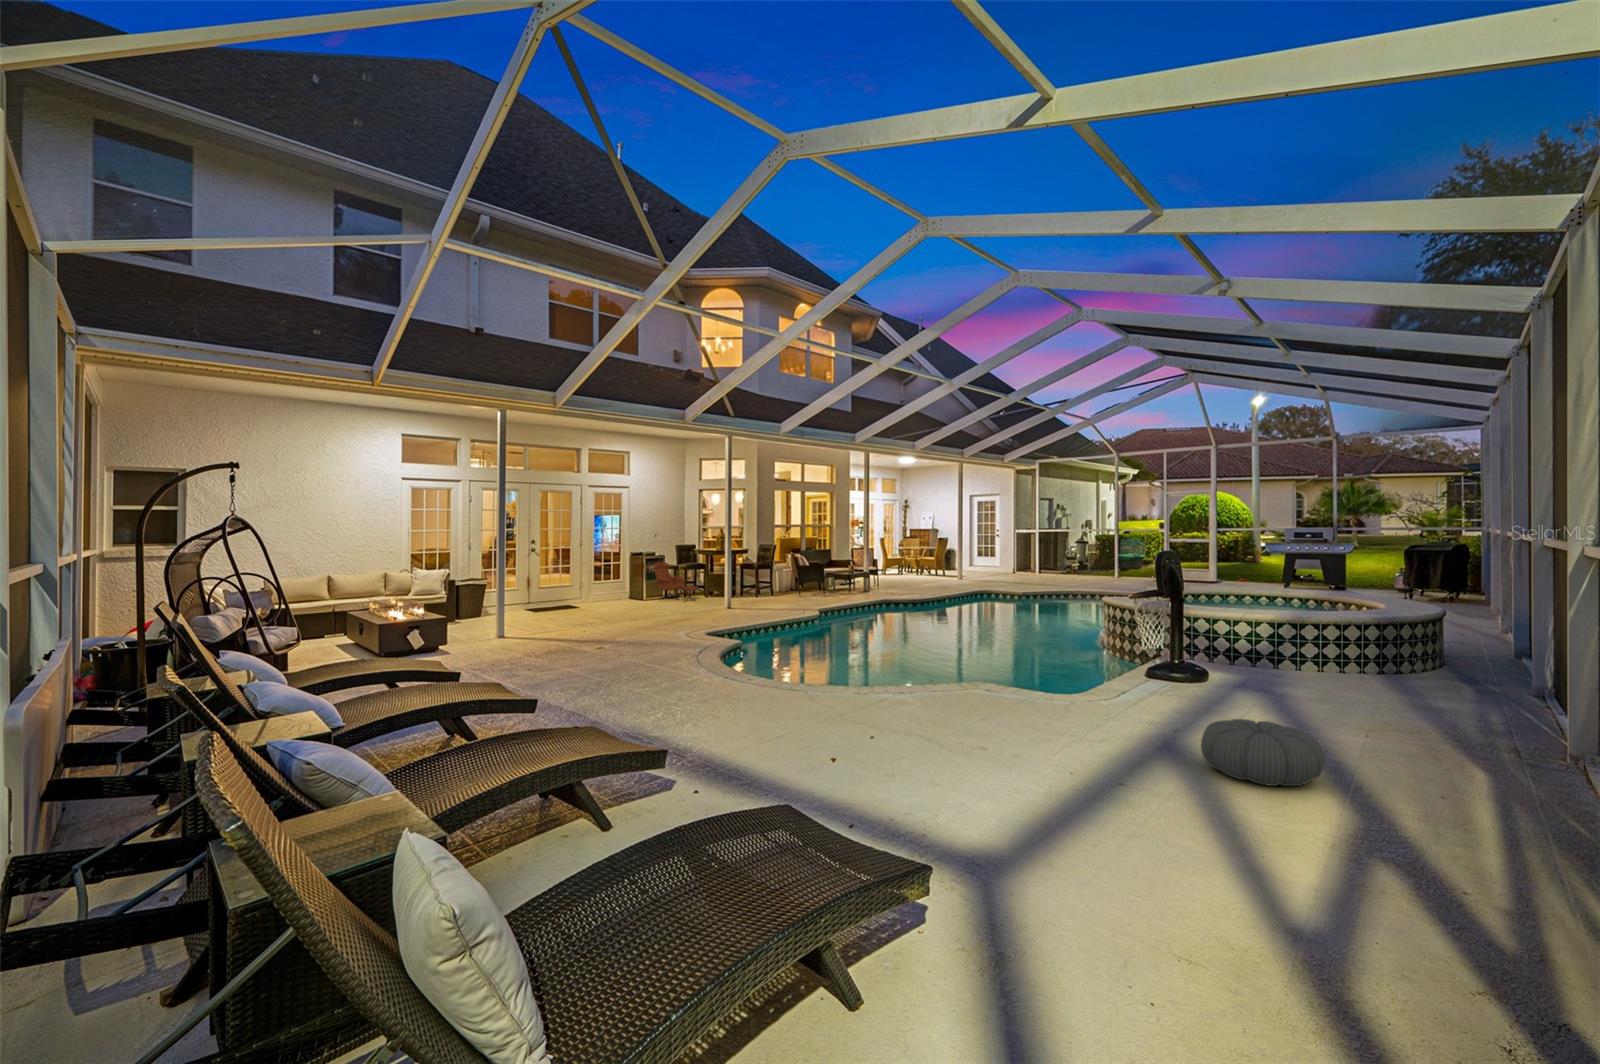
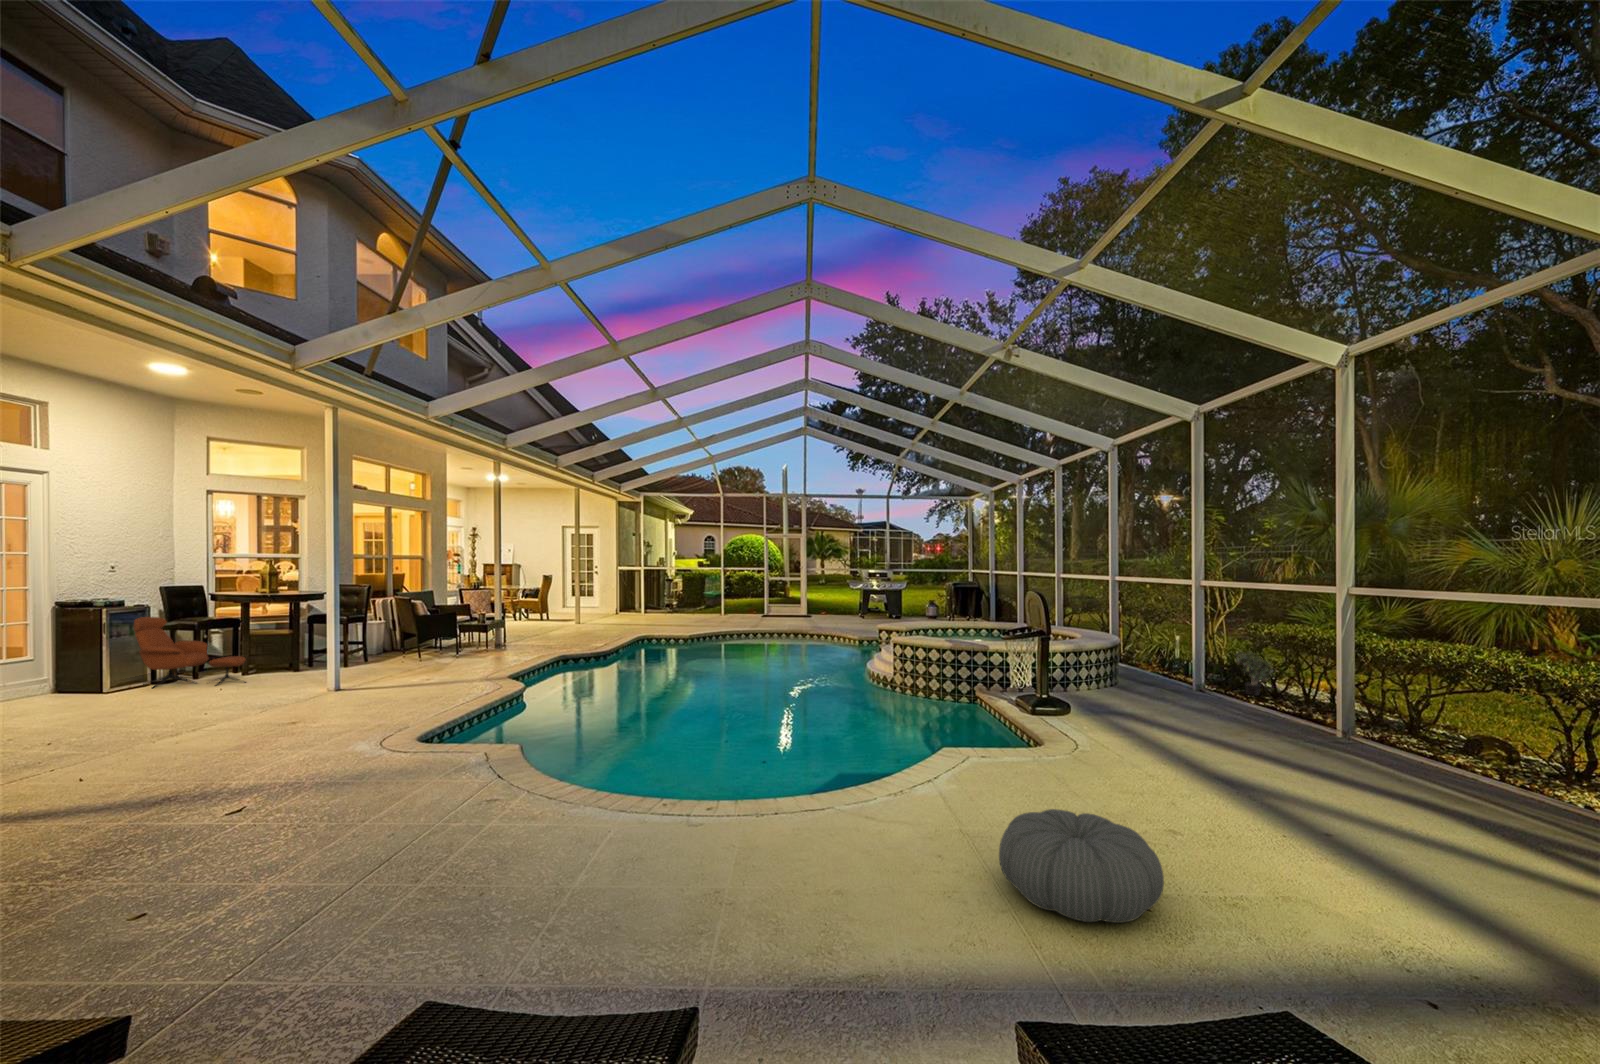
potted plant: none [1480,646,1544,705] -> present [1236,651,1275,695]
pouf: present [1201,719,1325,786] -> present [999,809,1164,923]

